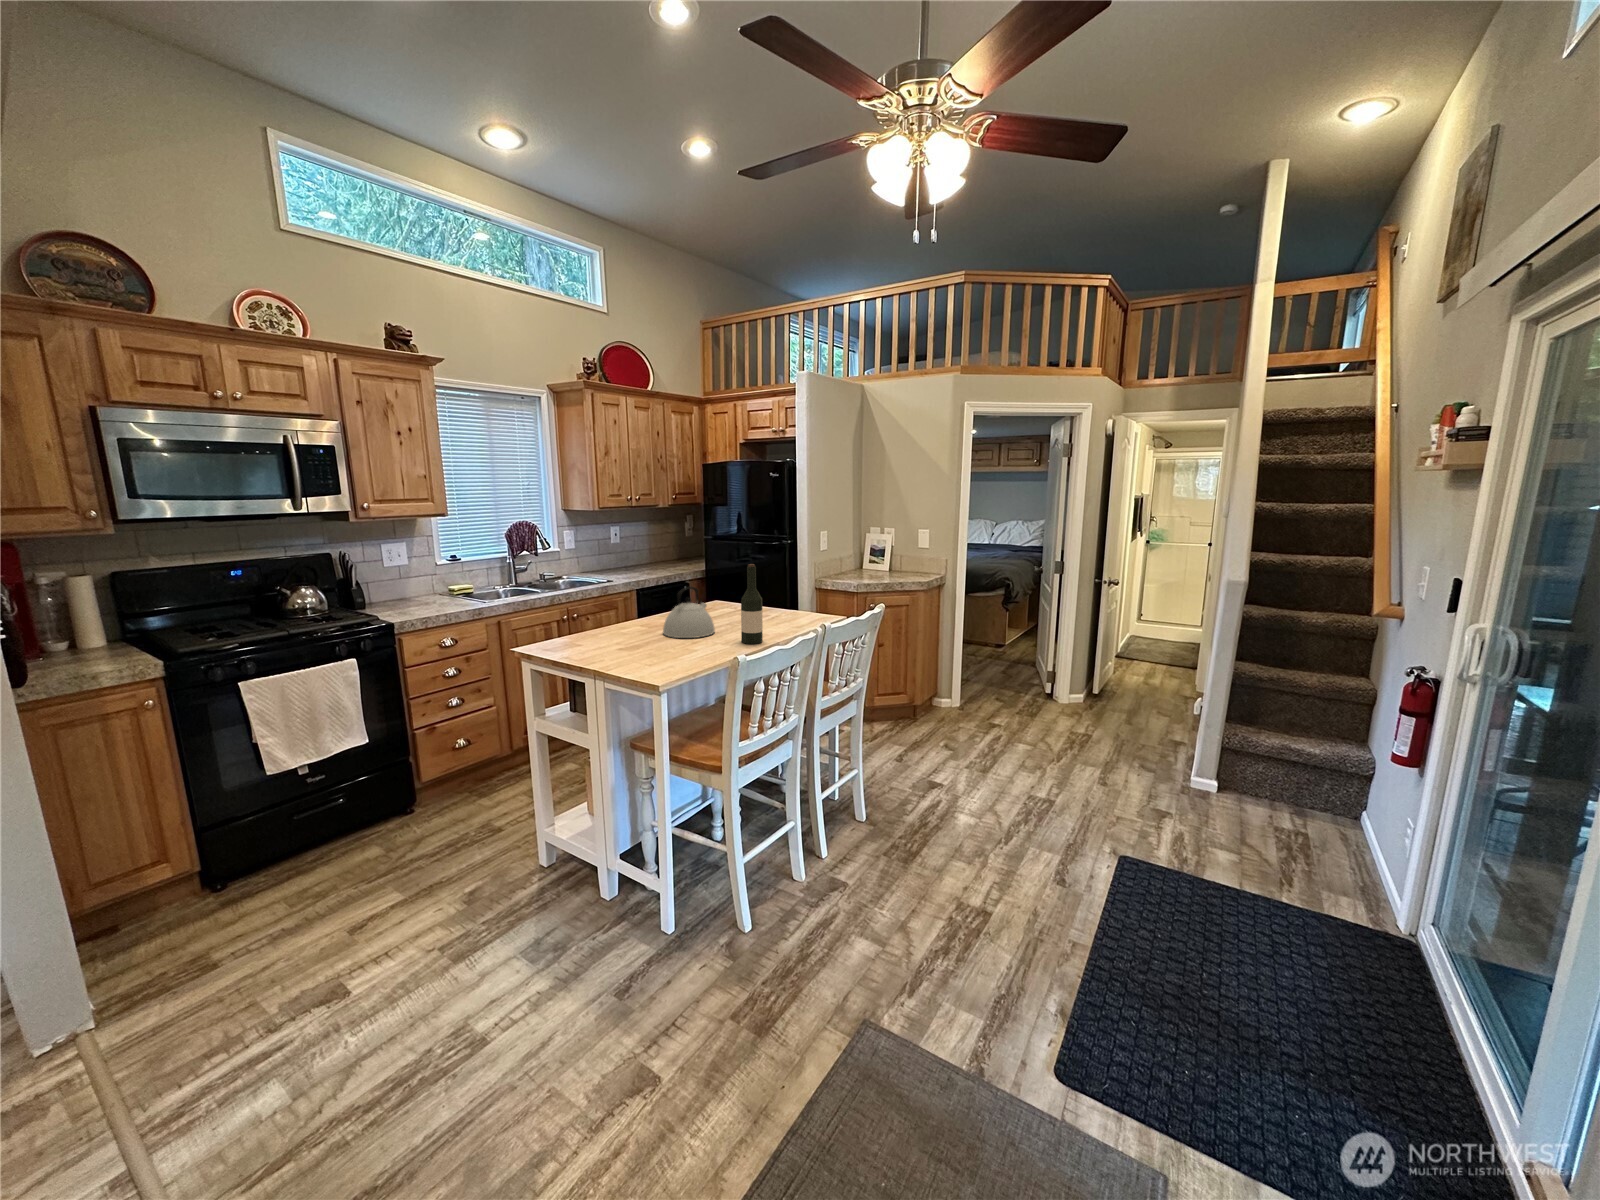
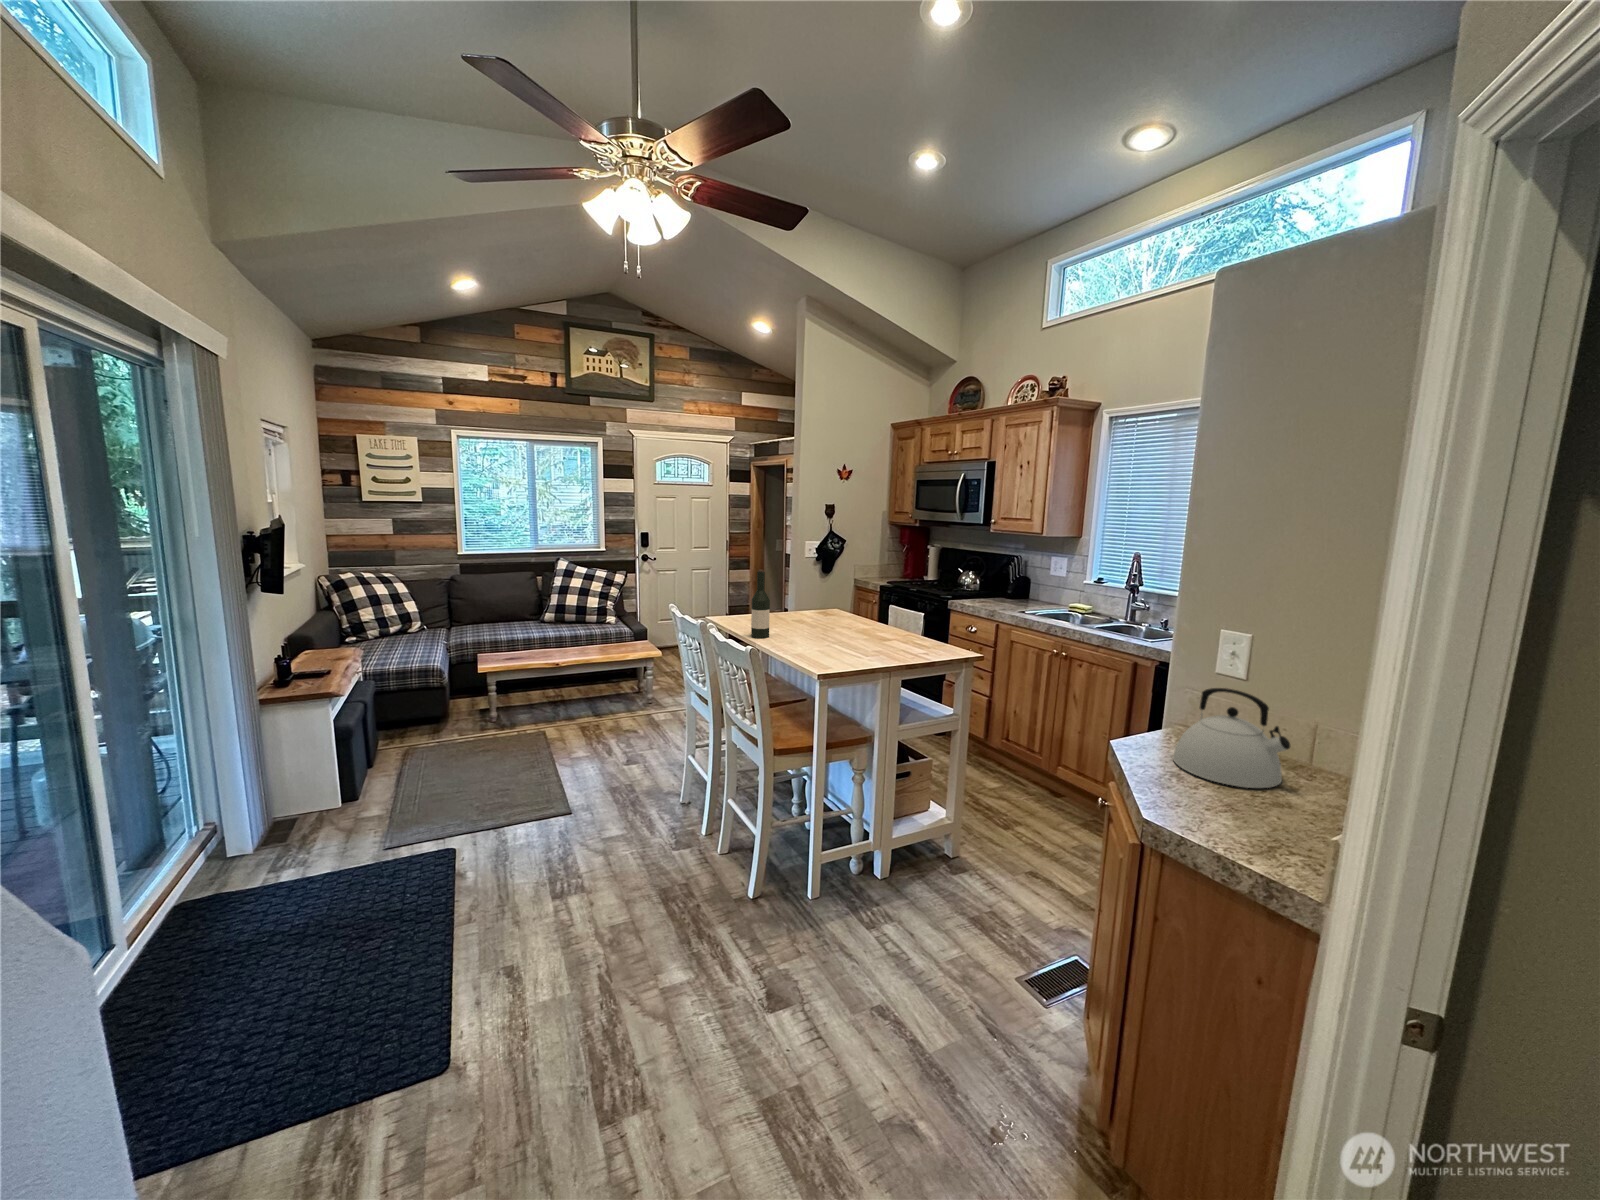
kettle: present [663,587,715,638] -> present [1173,688,1290,788]

